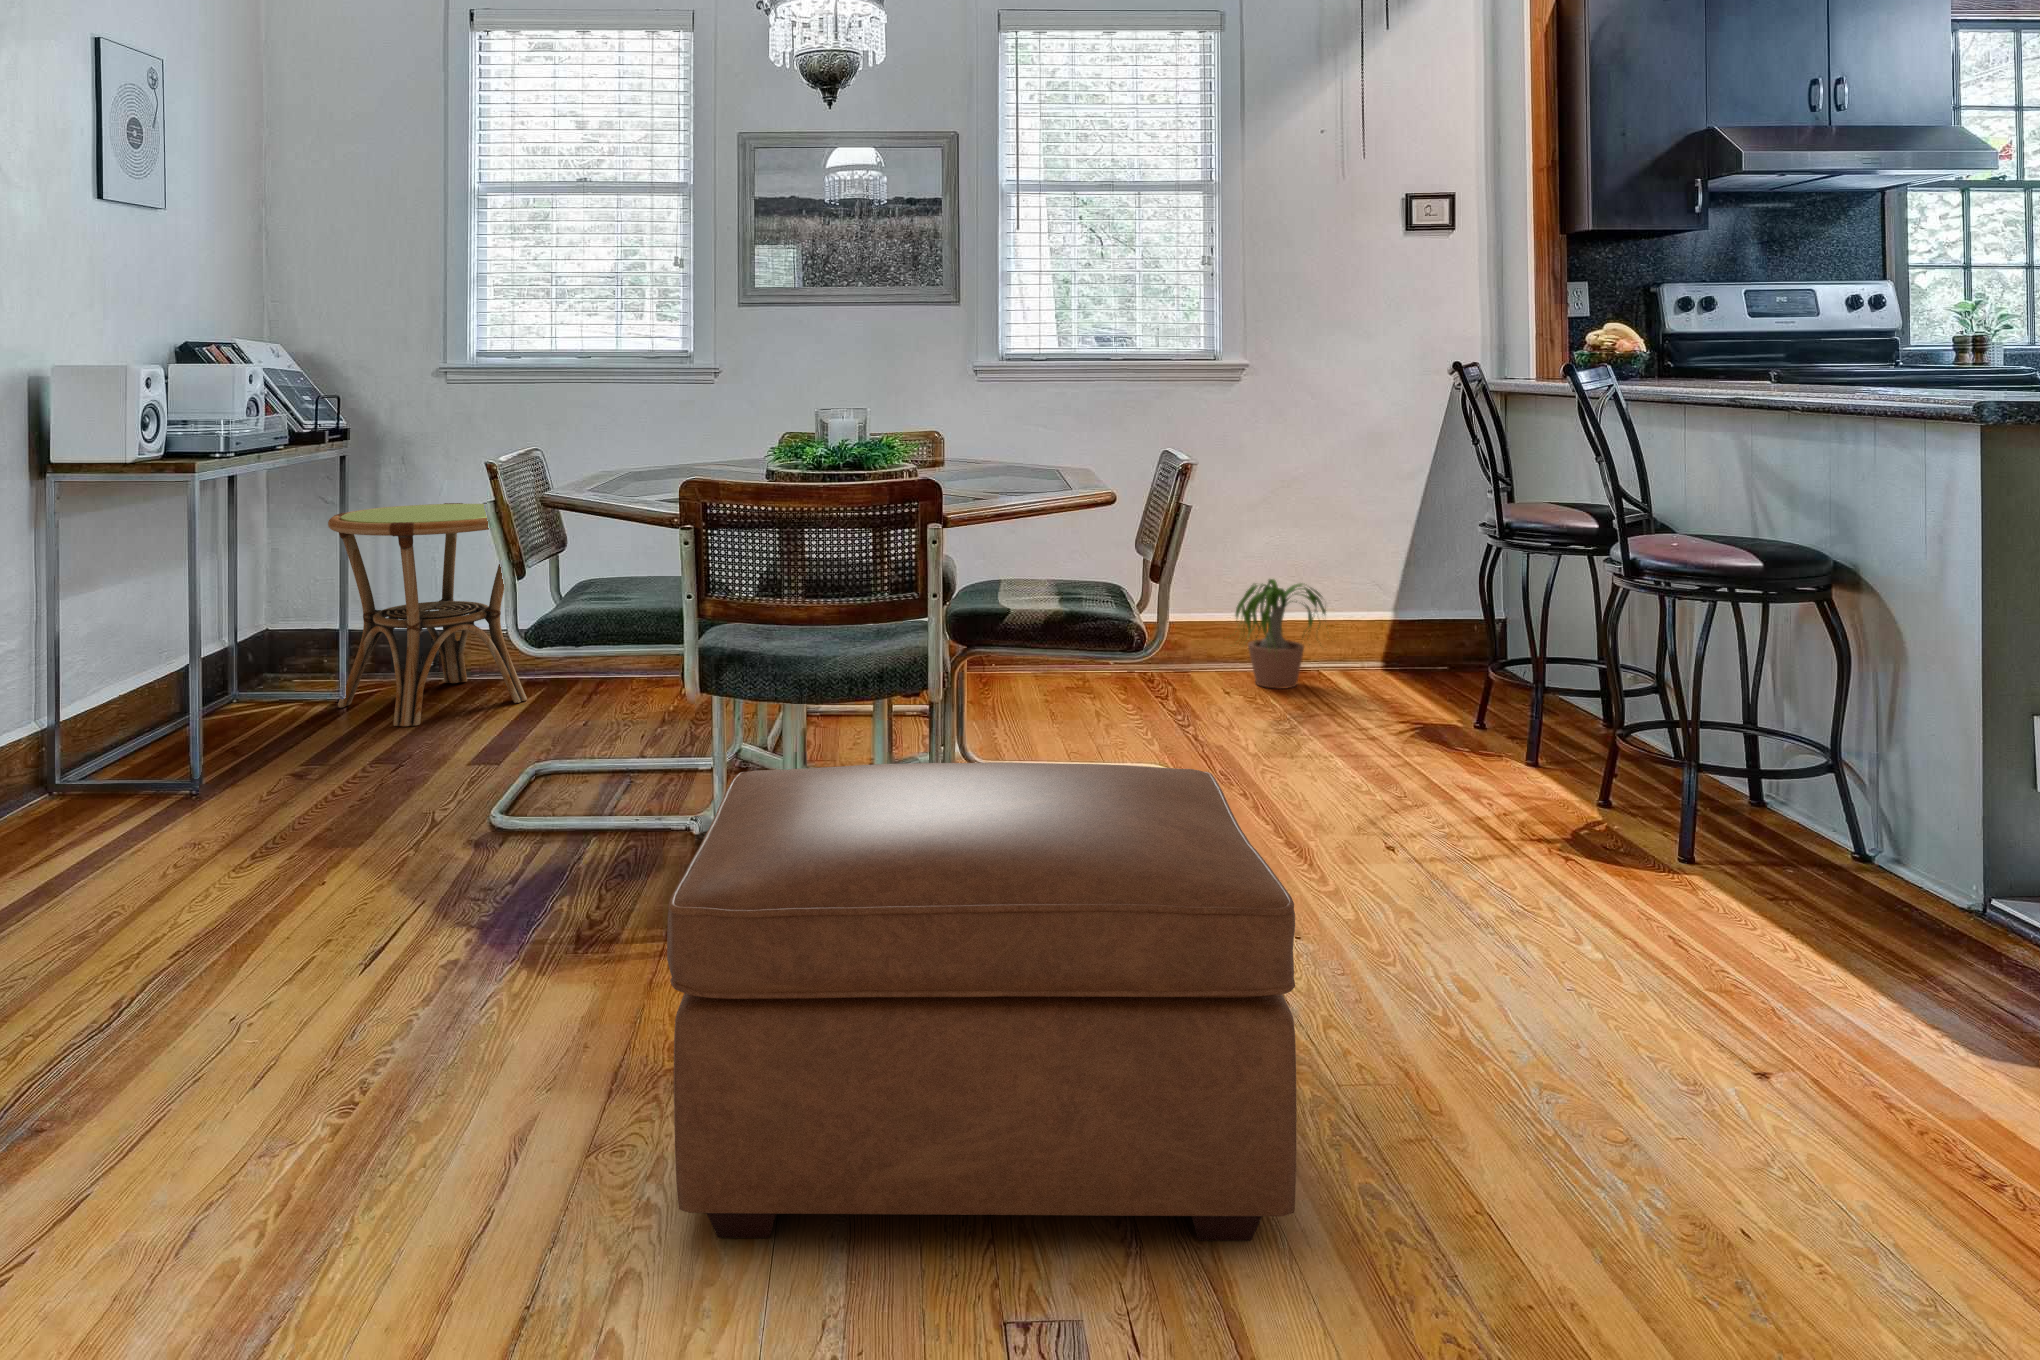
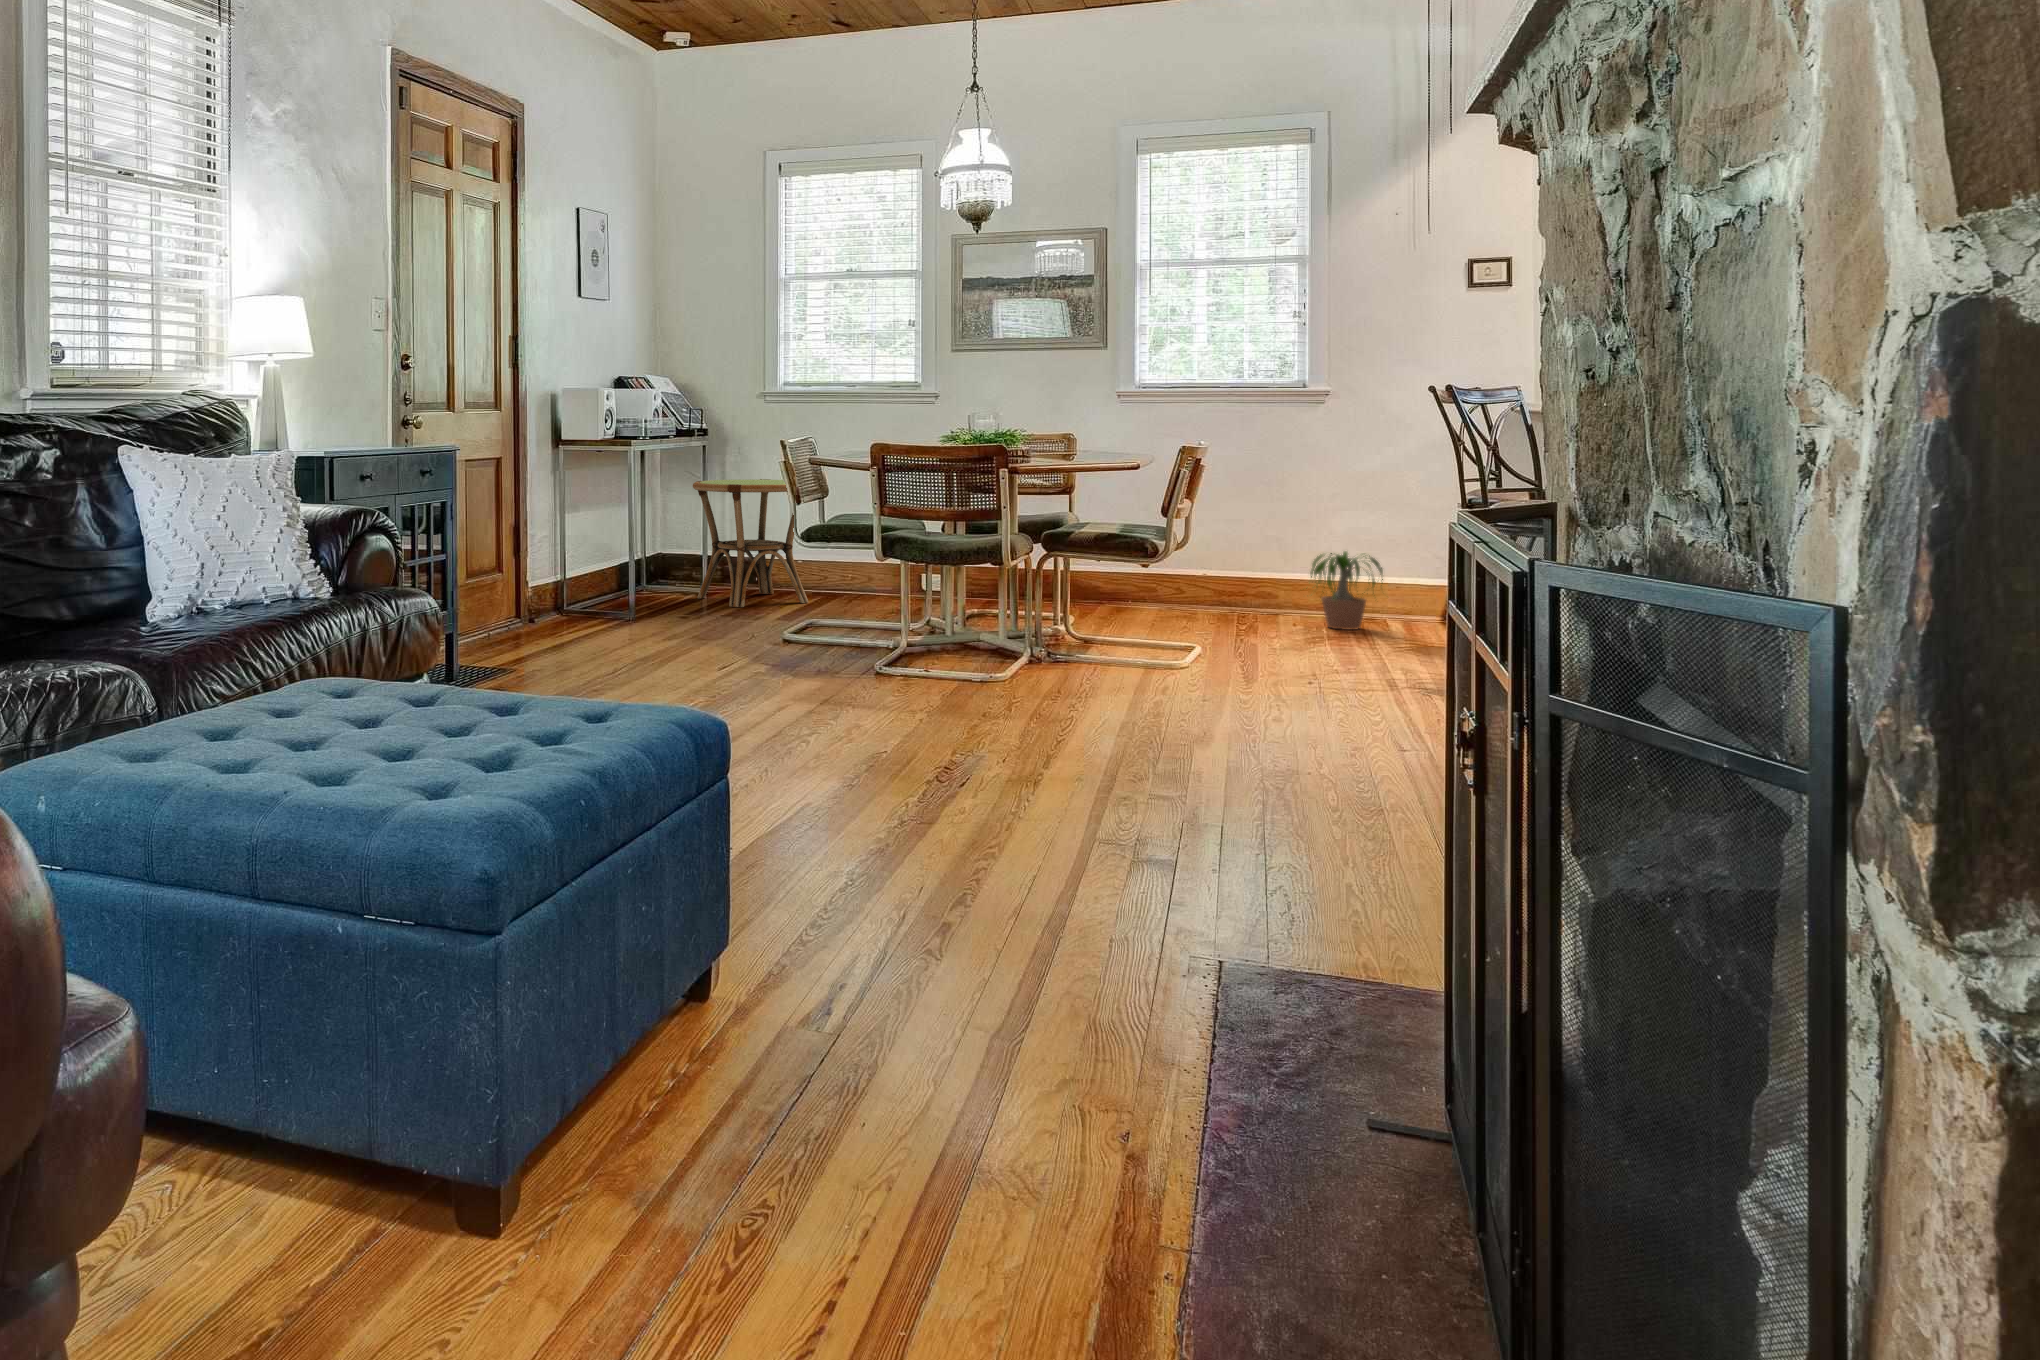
ottoman: present [667,763,1297,1241] -> none [830,566,1107,744]

